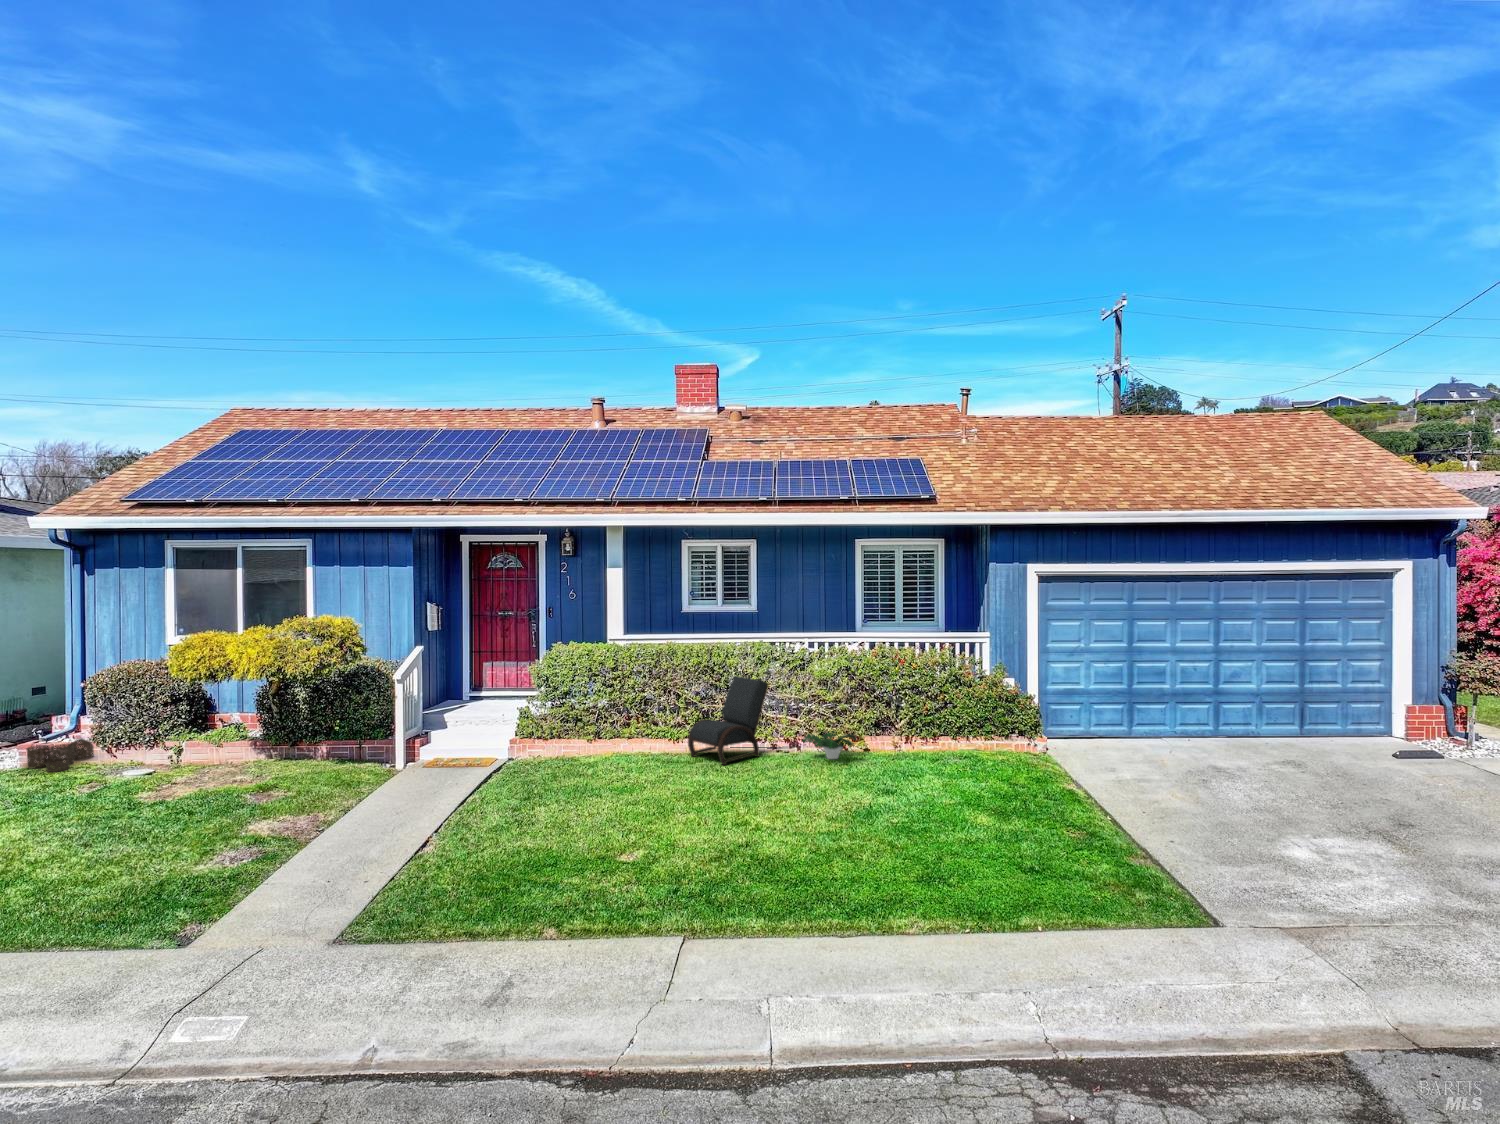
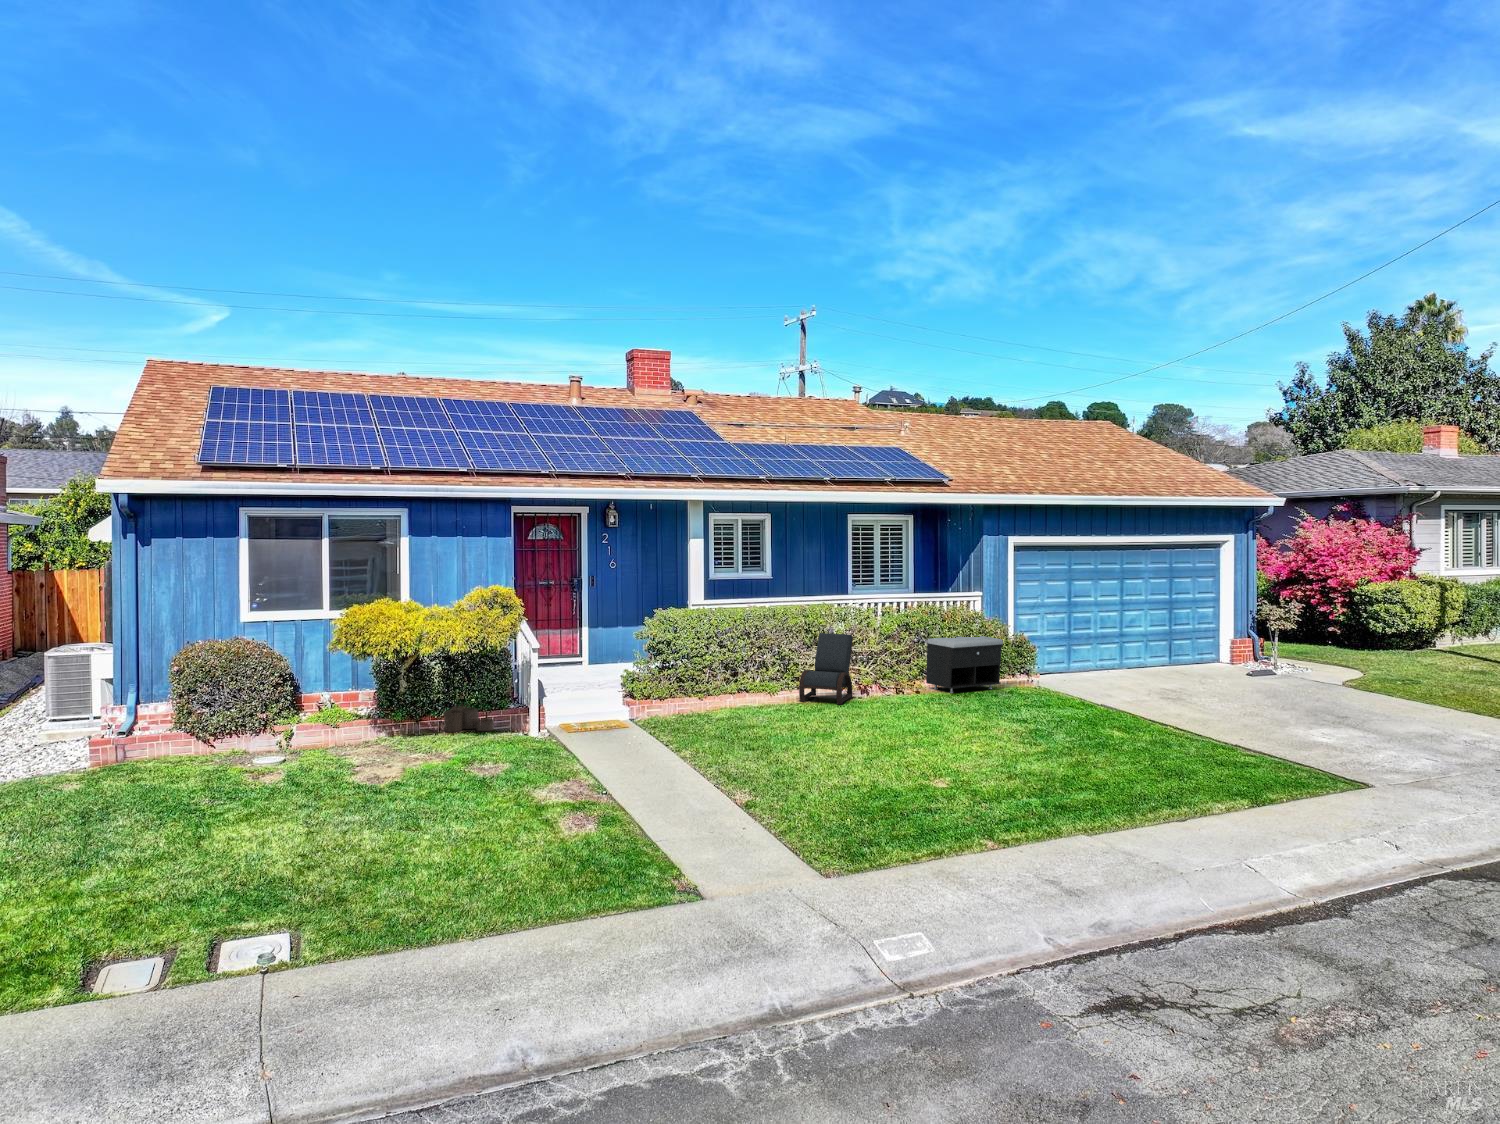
storage bench: none [880,687,973,759] -> present [926,636,1003,693]
potted plant: present [802,731,857,759] -> none [885,674,930,696]
woven basket: present [27,738,94,772] -> present [444,705,494,732]

